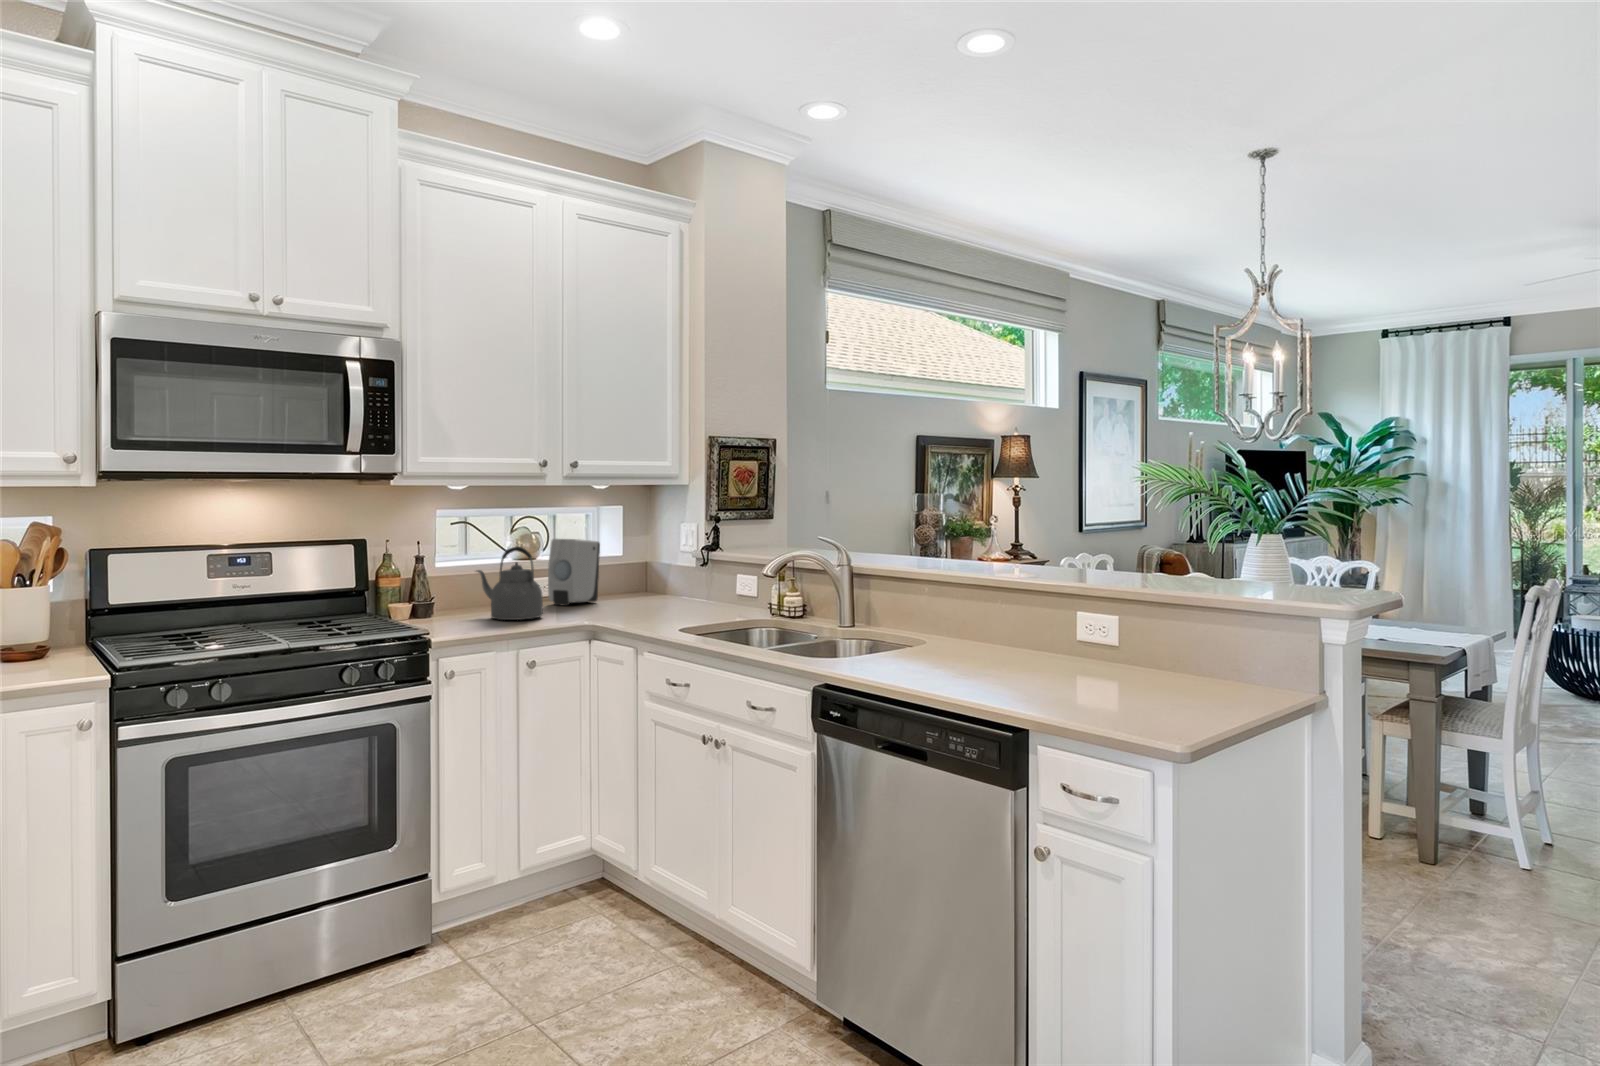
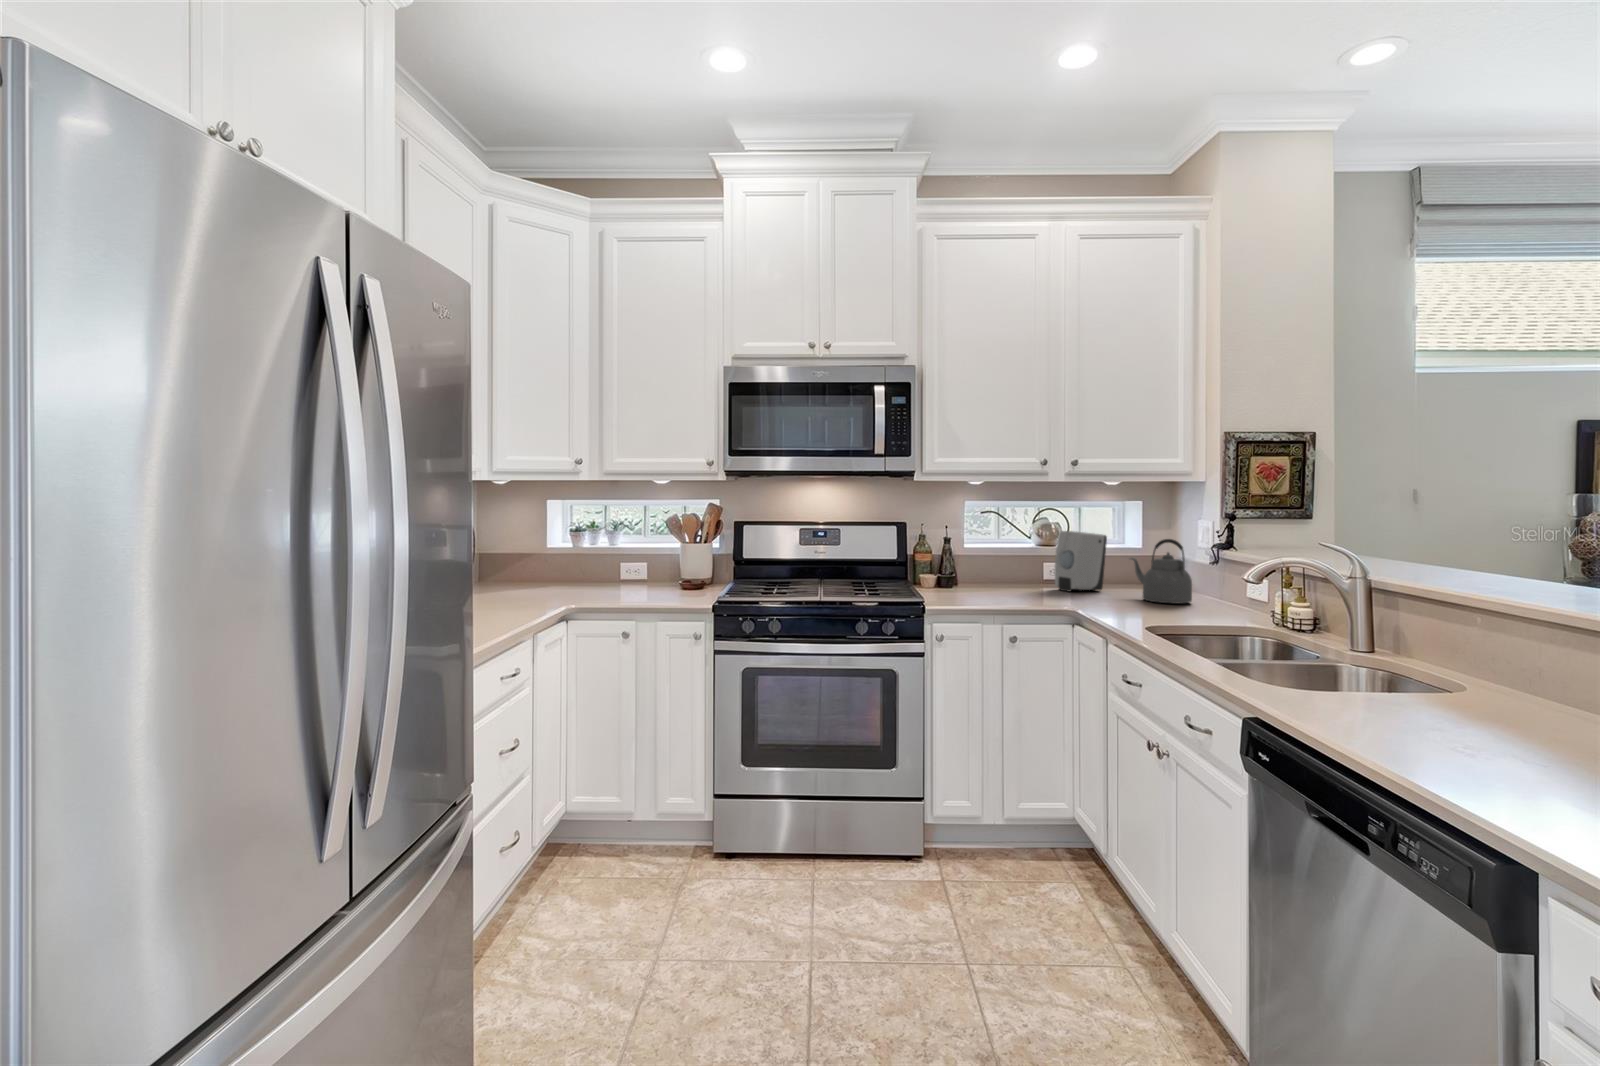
kettle: present [476,547,543,620] -> present [1131,539,1192,603]

